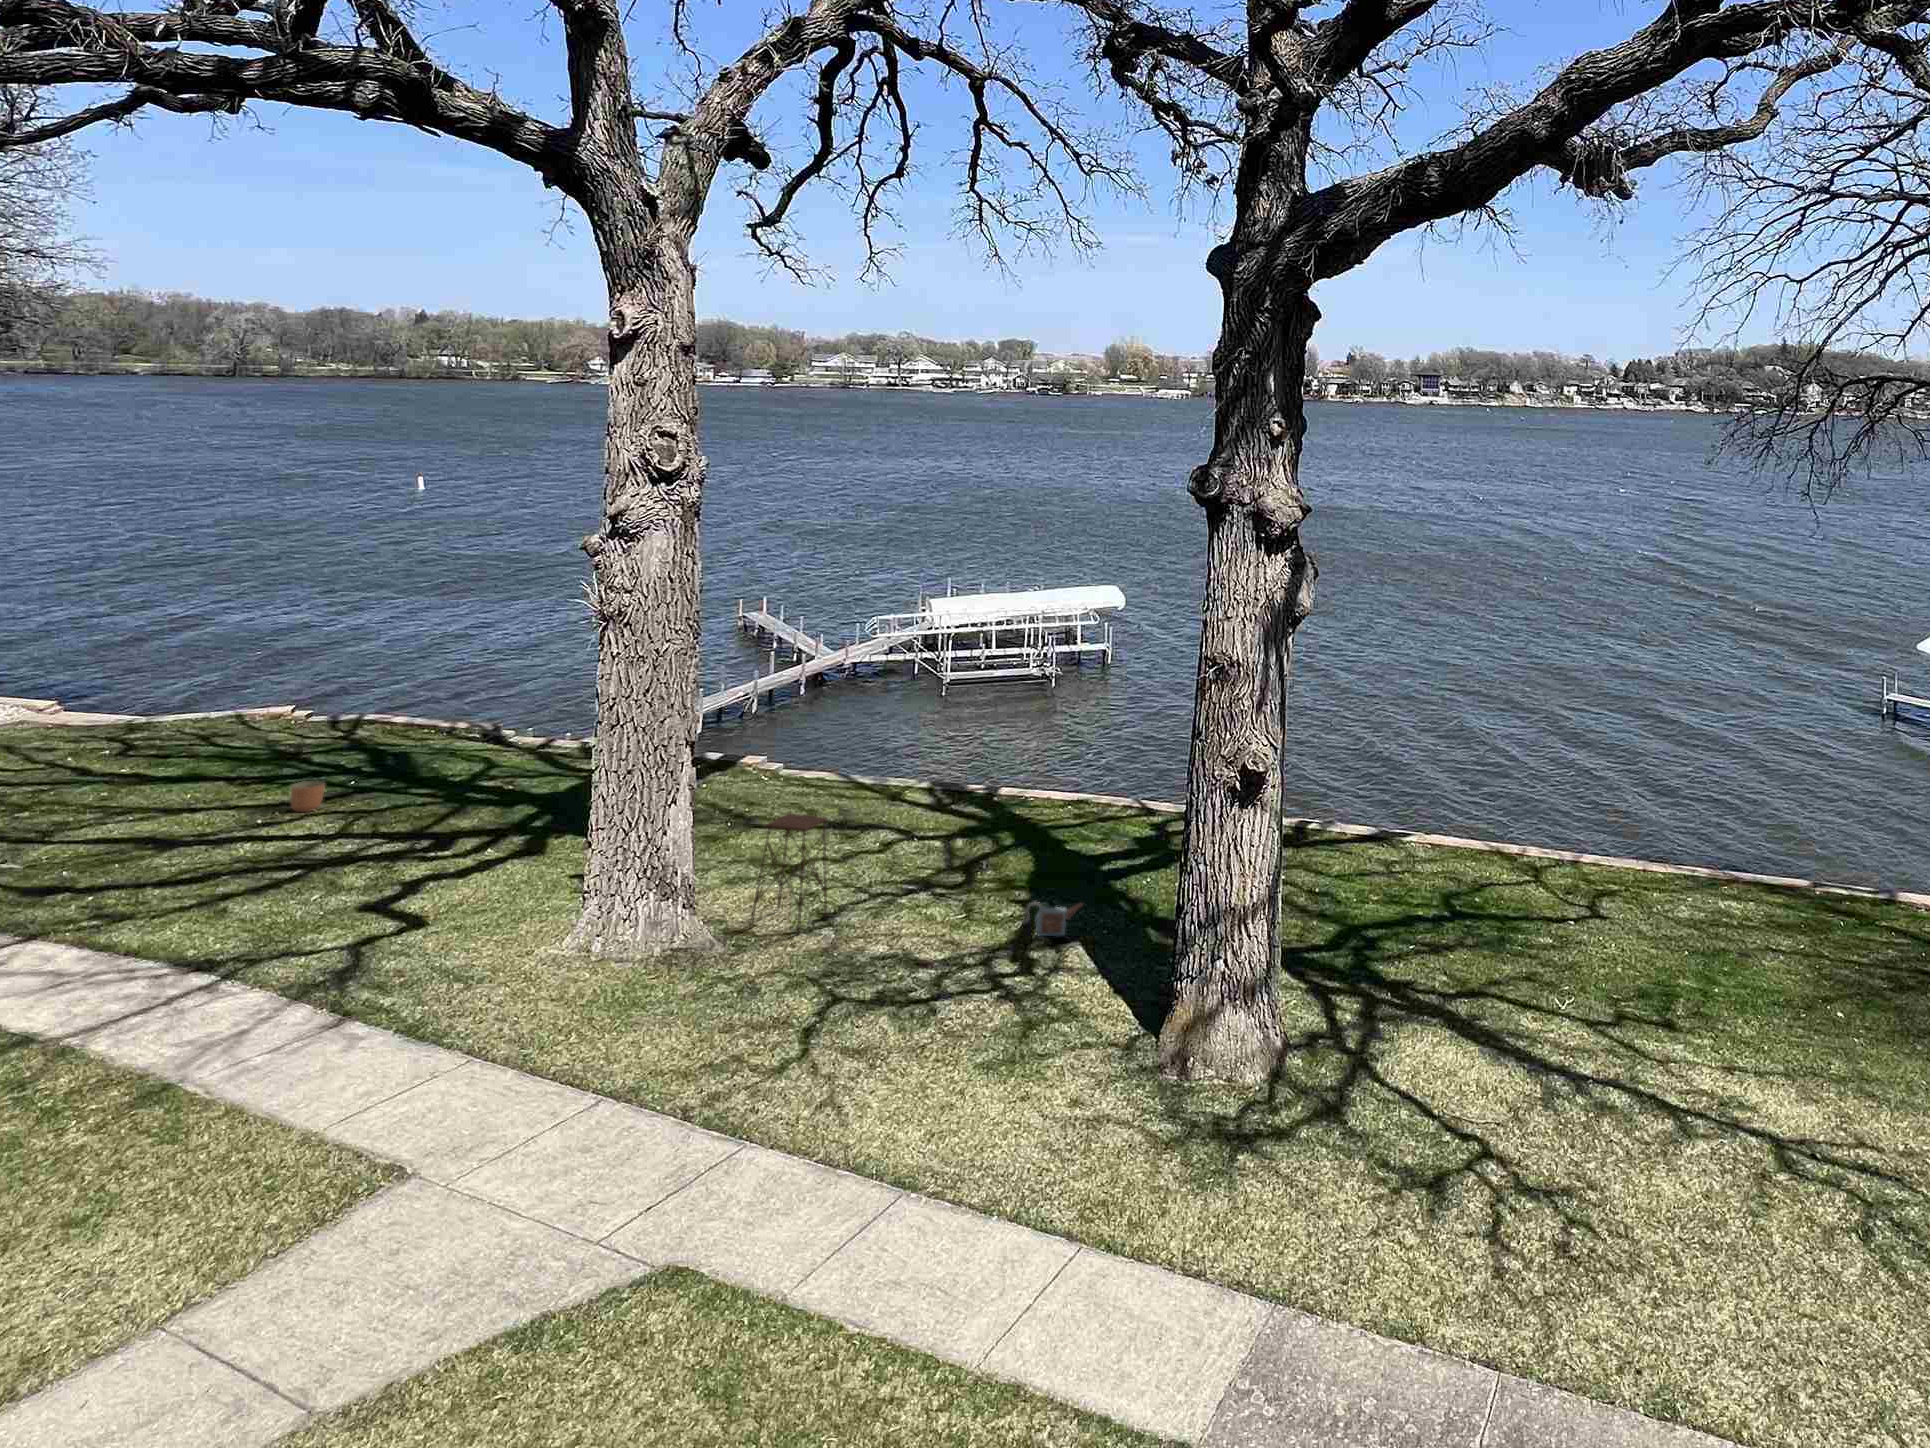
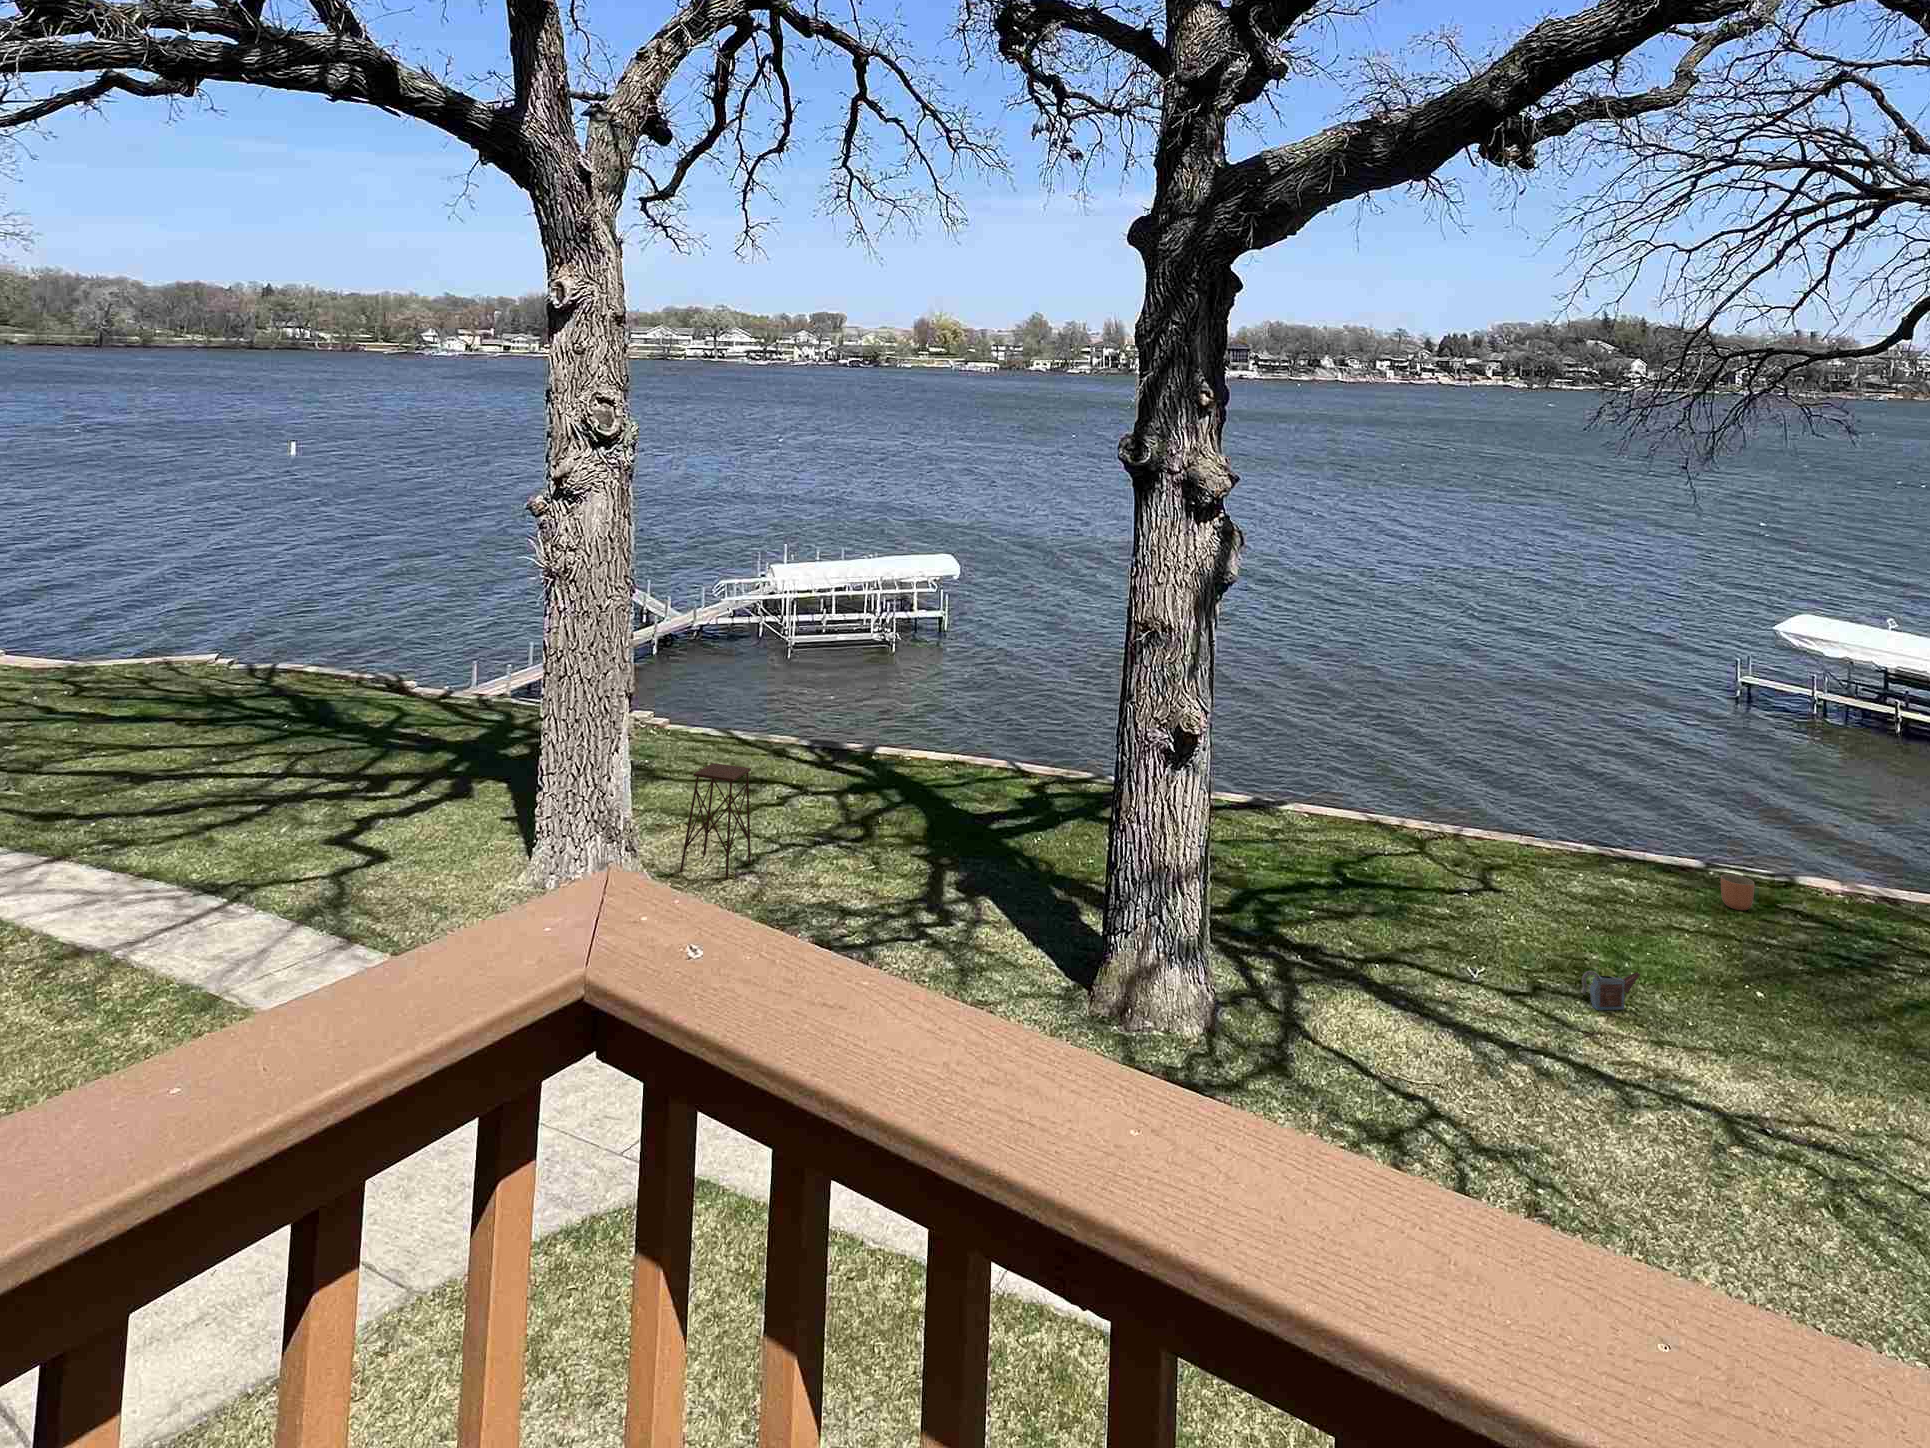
planter: present [291,781,325,812] -> present [1721,874,1754,910]
watering can: present [1026,902,1082,936] -> present [1581,971,1640,1010]

